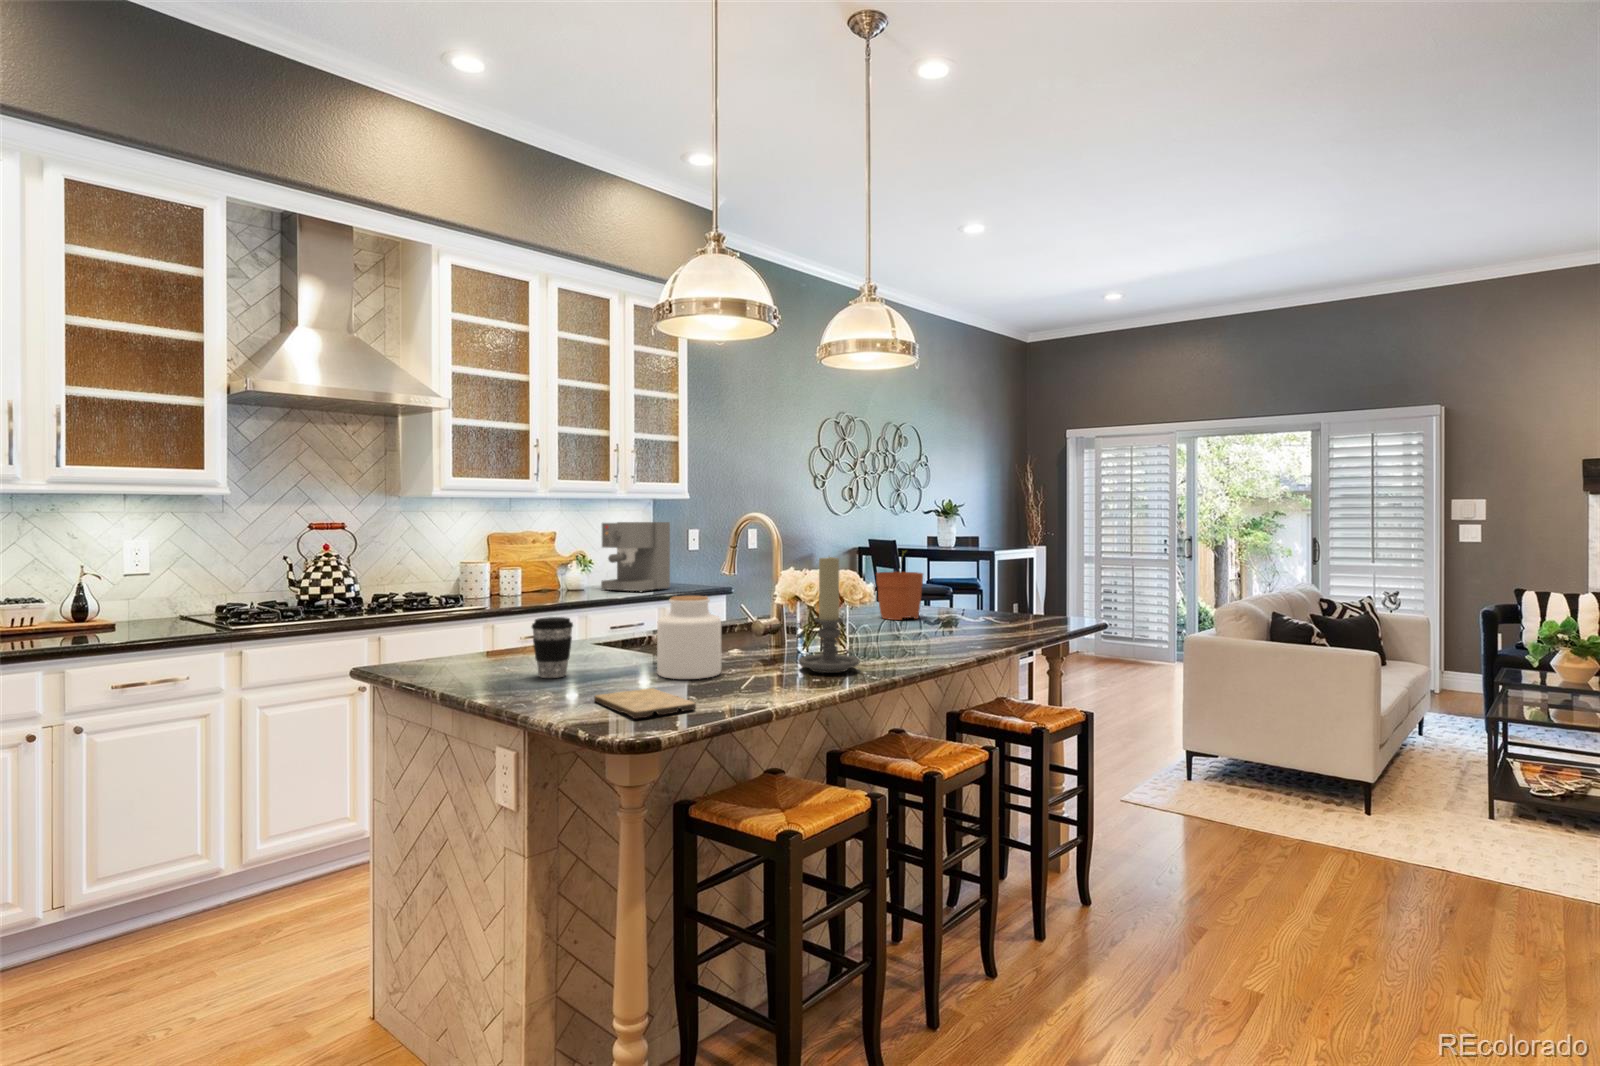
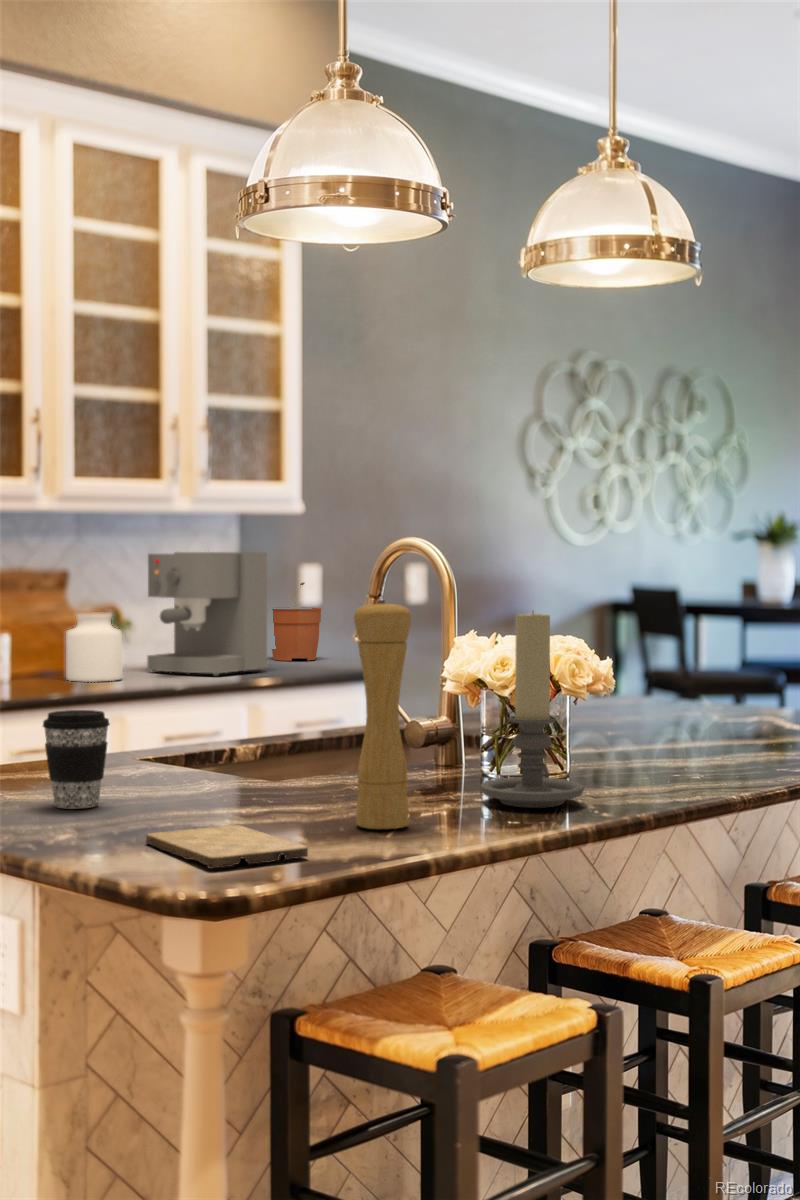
pepper mill: none [723,550,758,689] -> present [354,600,411,829]
plant pot: present [876,550,923,620] -> present [272,582,322,661]
jar: present [657,596,721,679] -> present [66,612,123,682]

